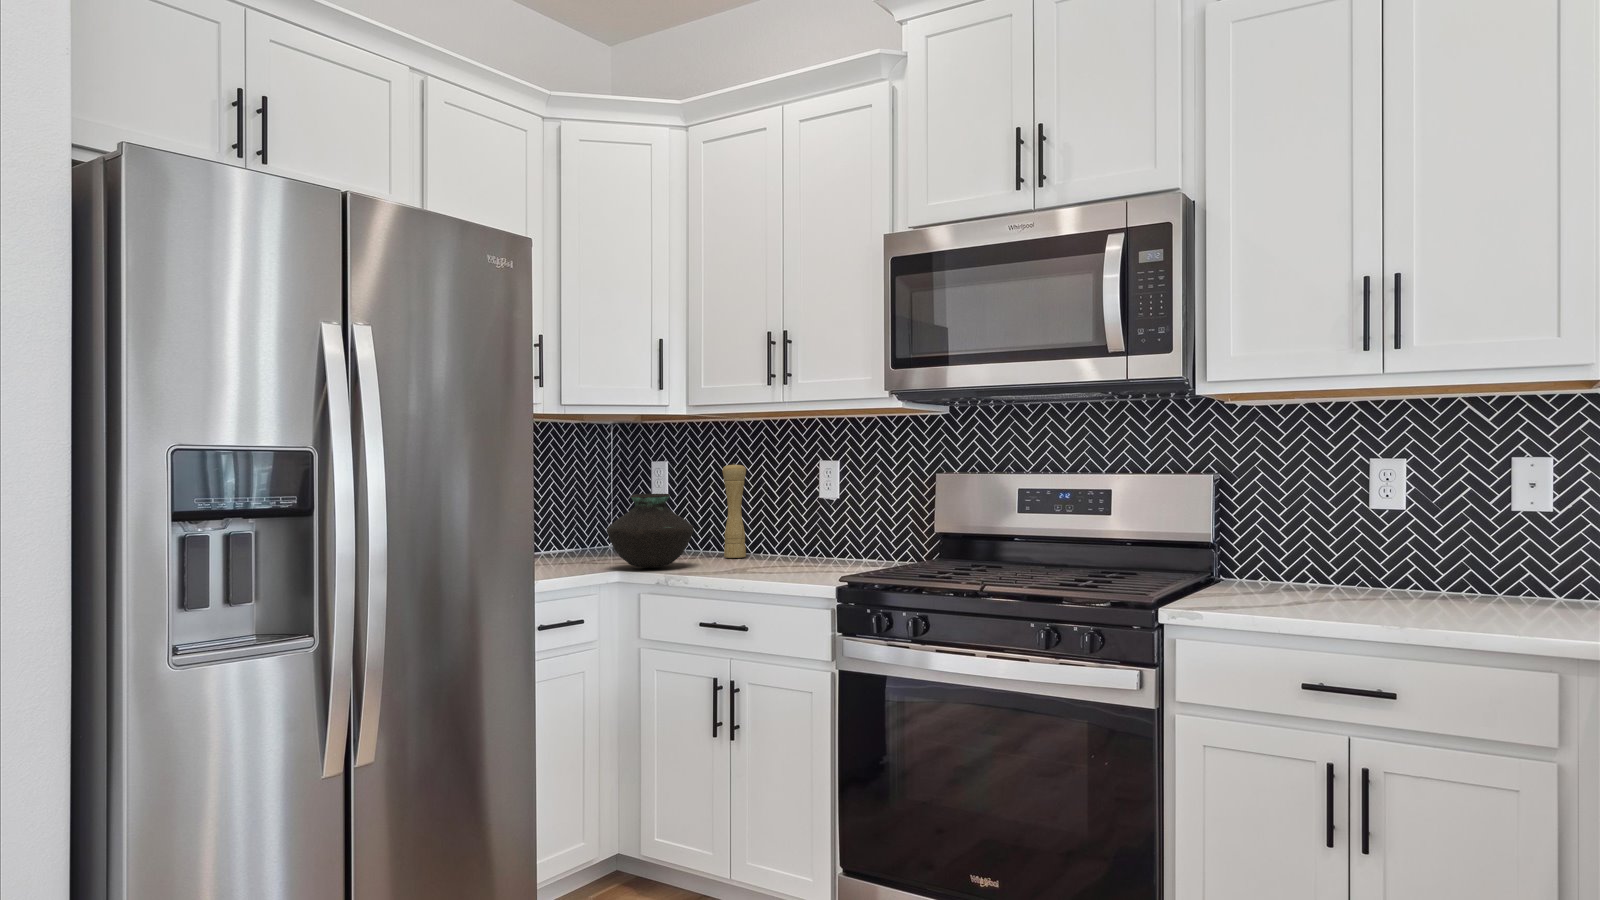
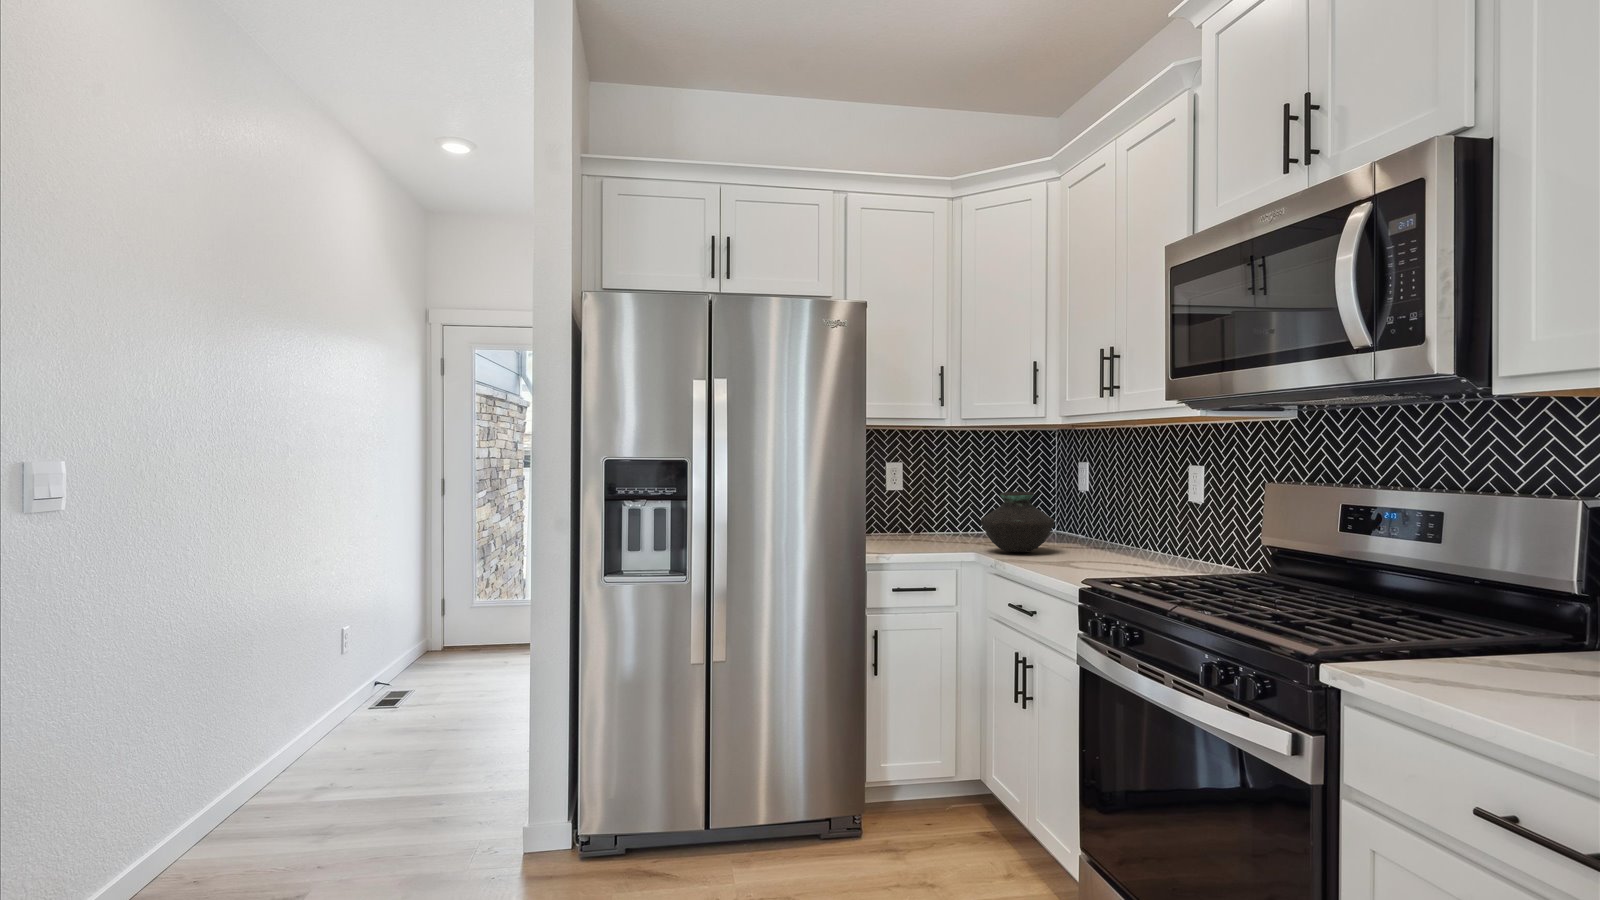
pepper mill: present [722,463,746,558] -> none [1103,466,1125,550]

